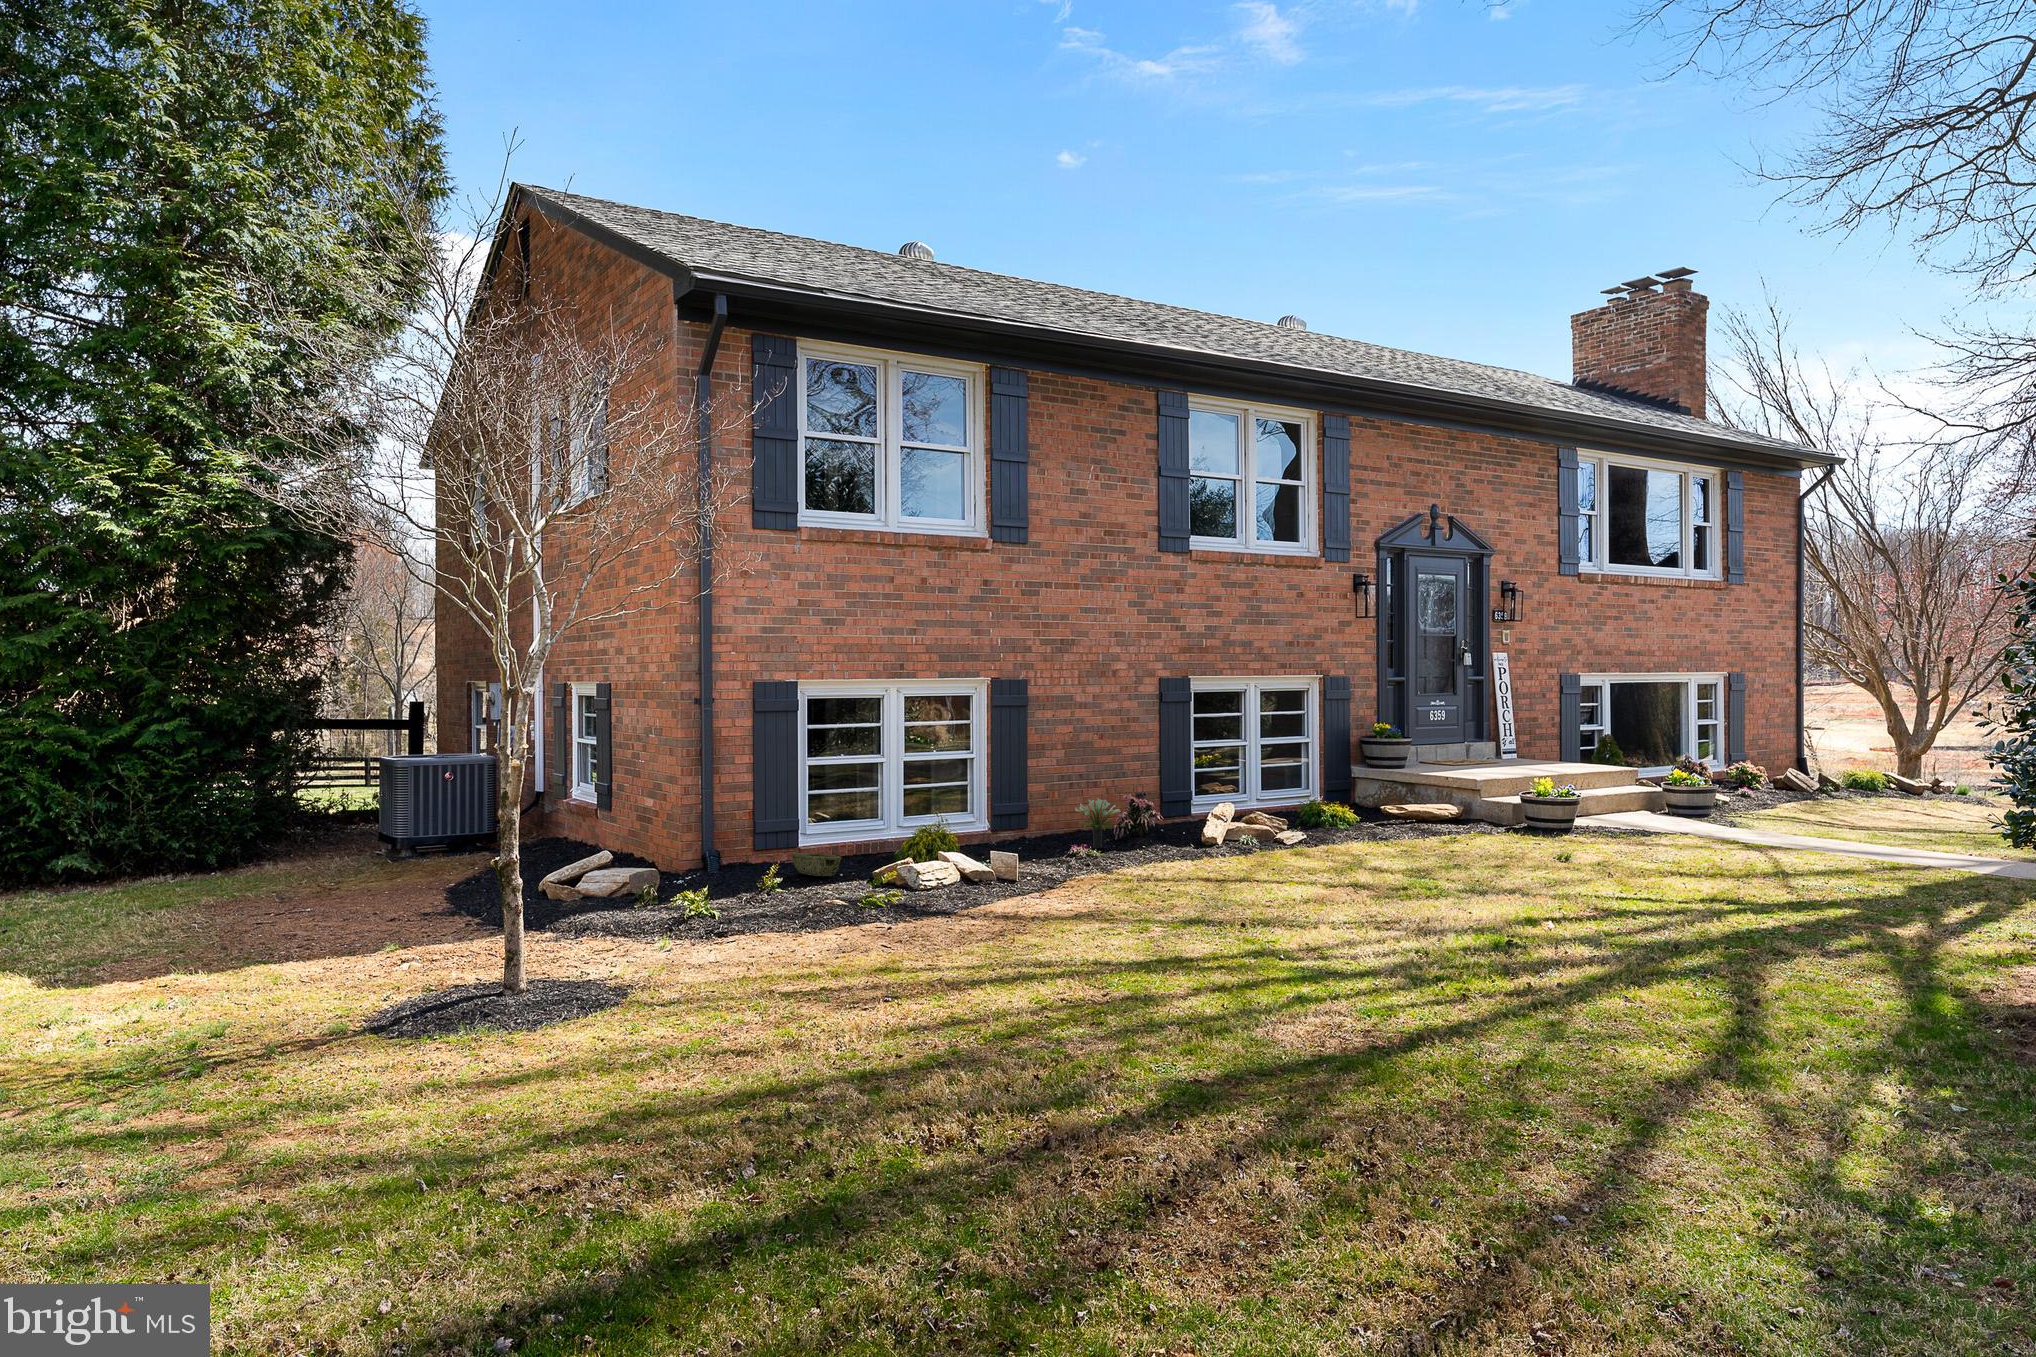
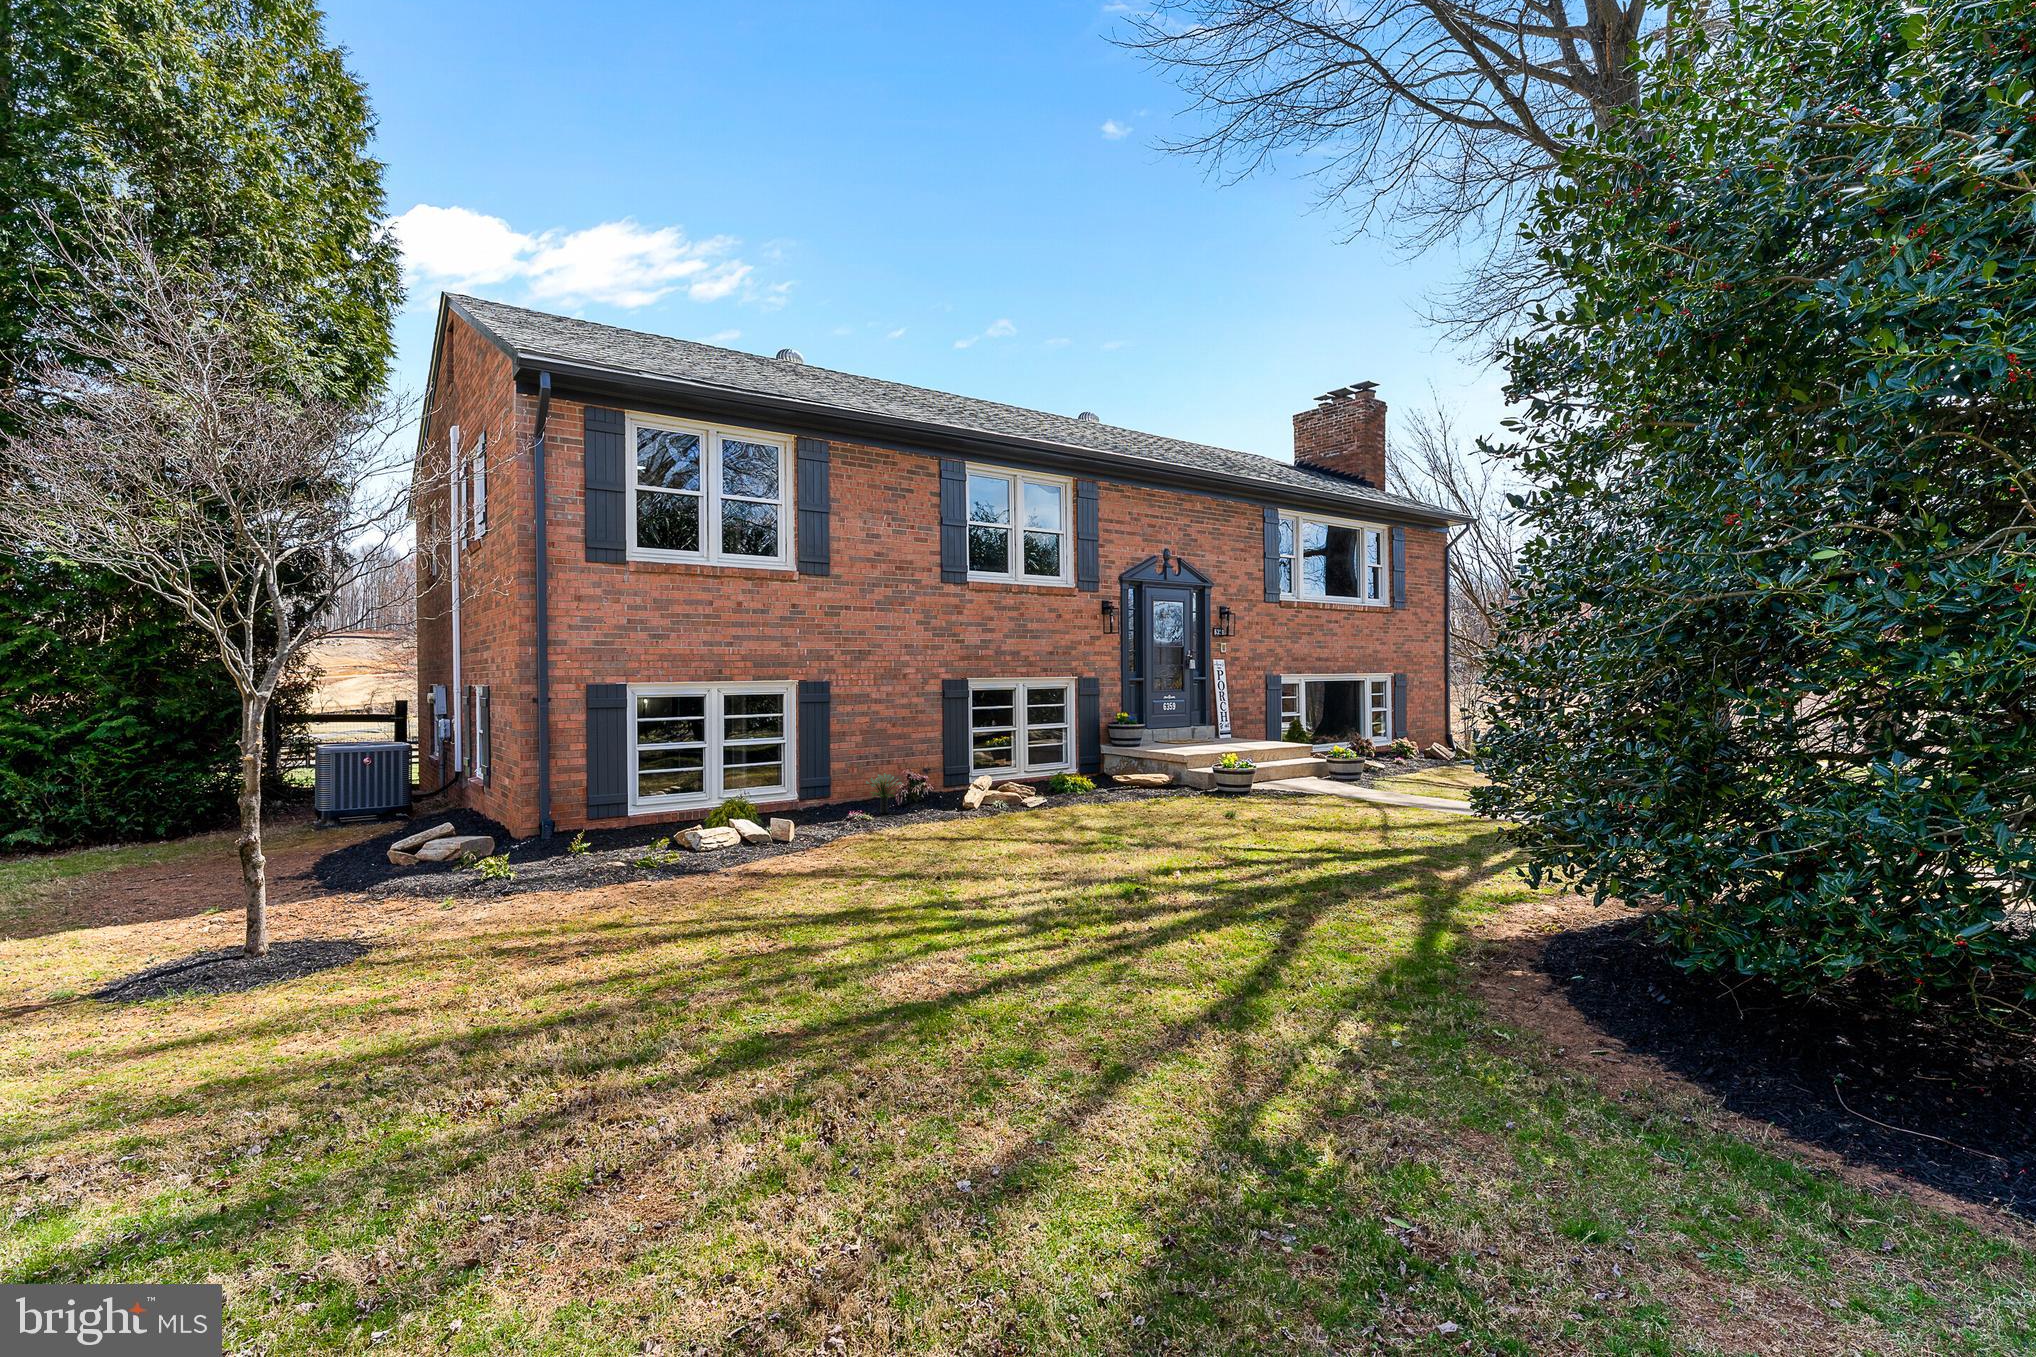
woven basket: present [792,853,841,877] -> none [610,822,651,842]

